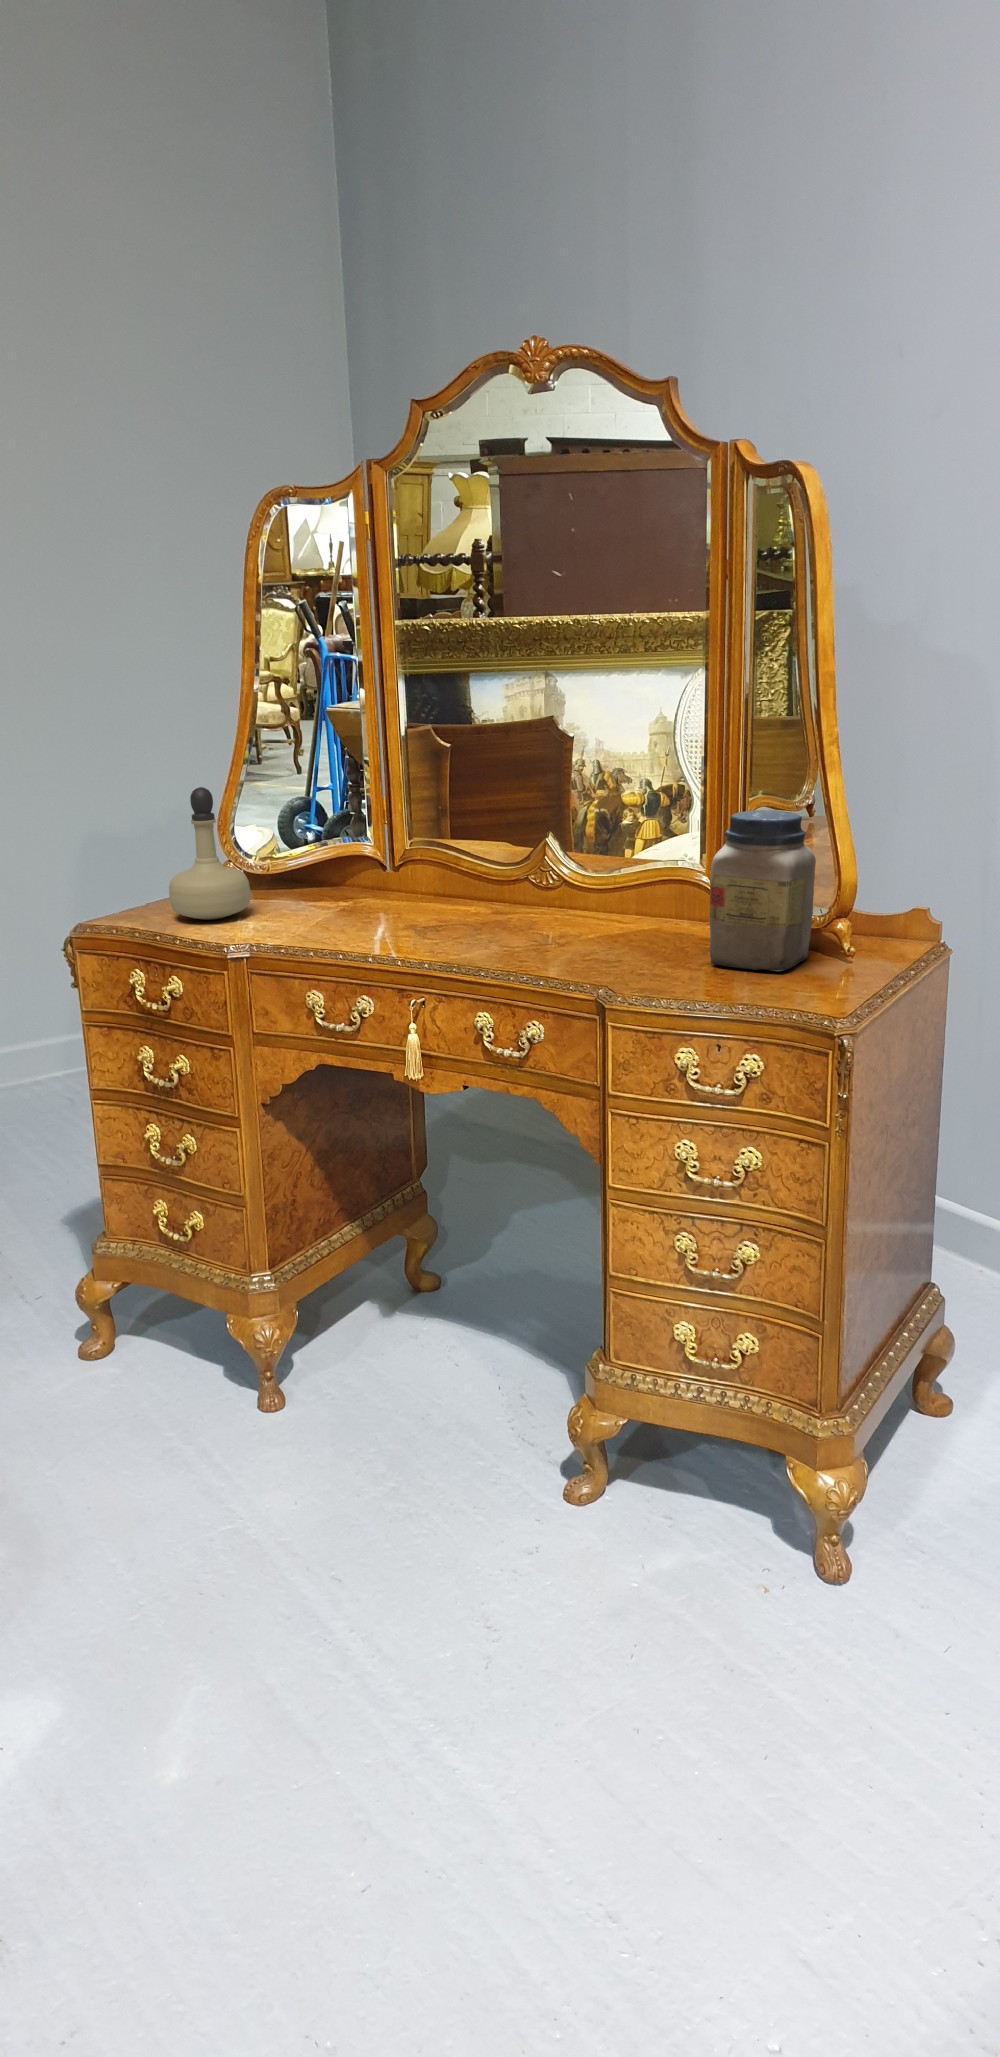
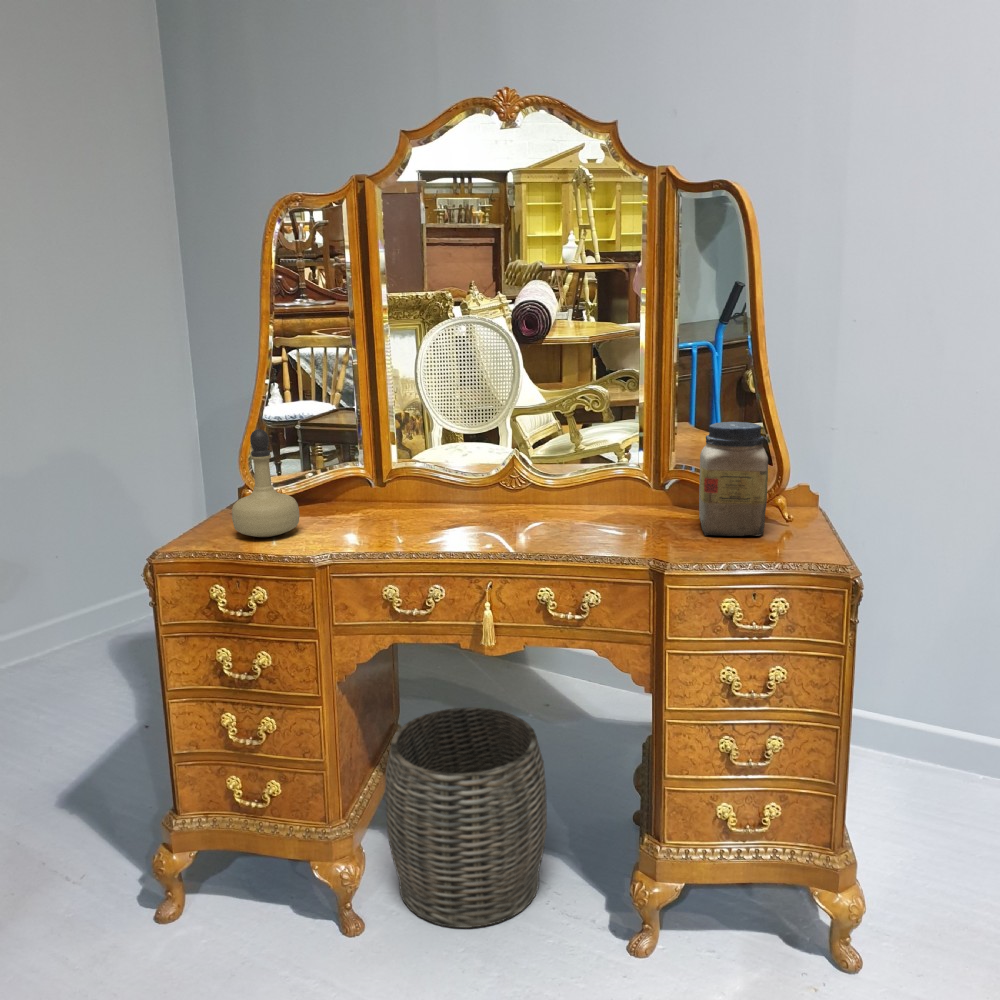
woven basket: none [327,1165,532,1432] -> present [385,708,547,928]

